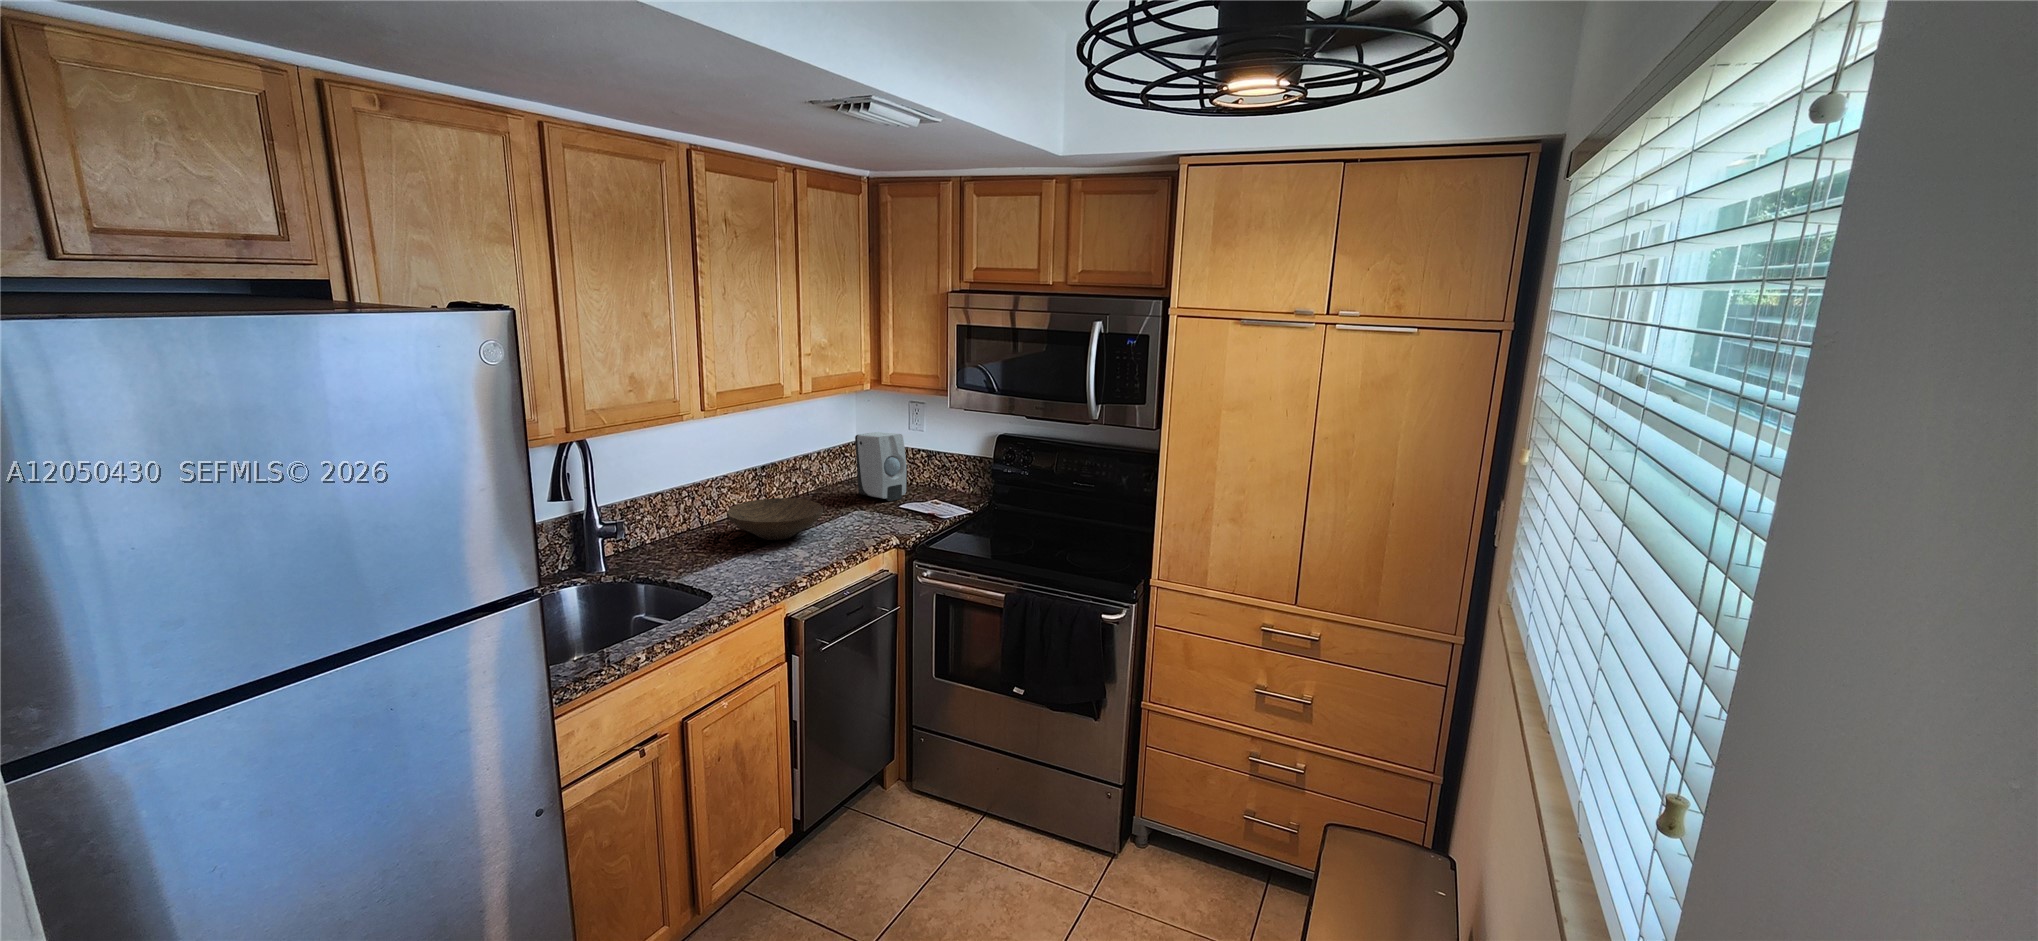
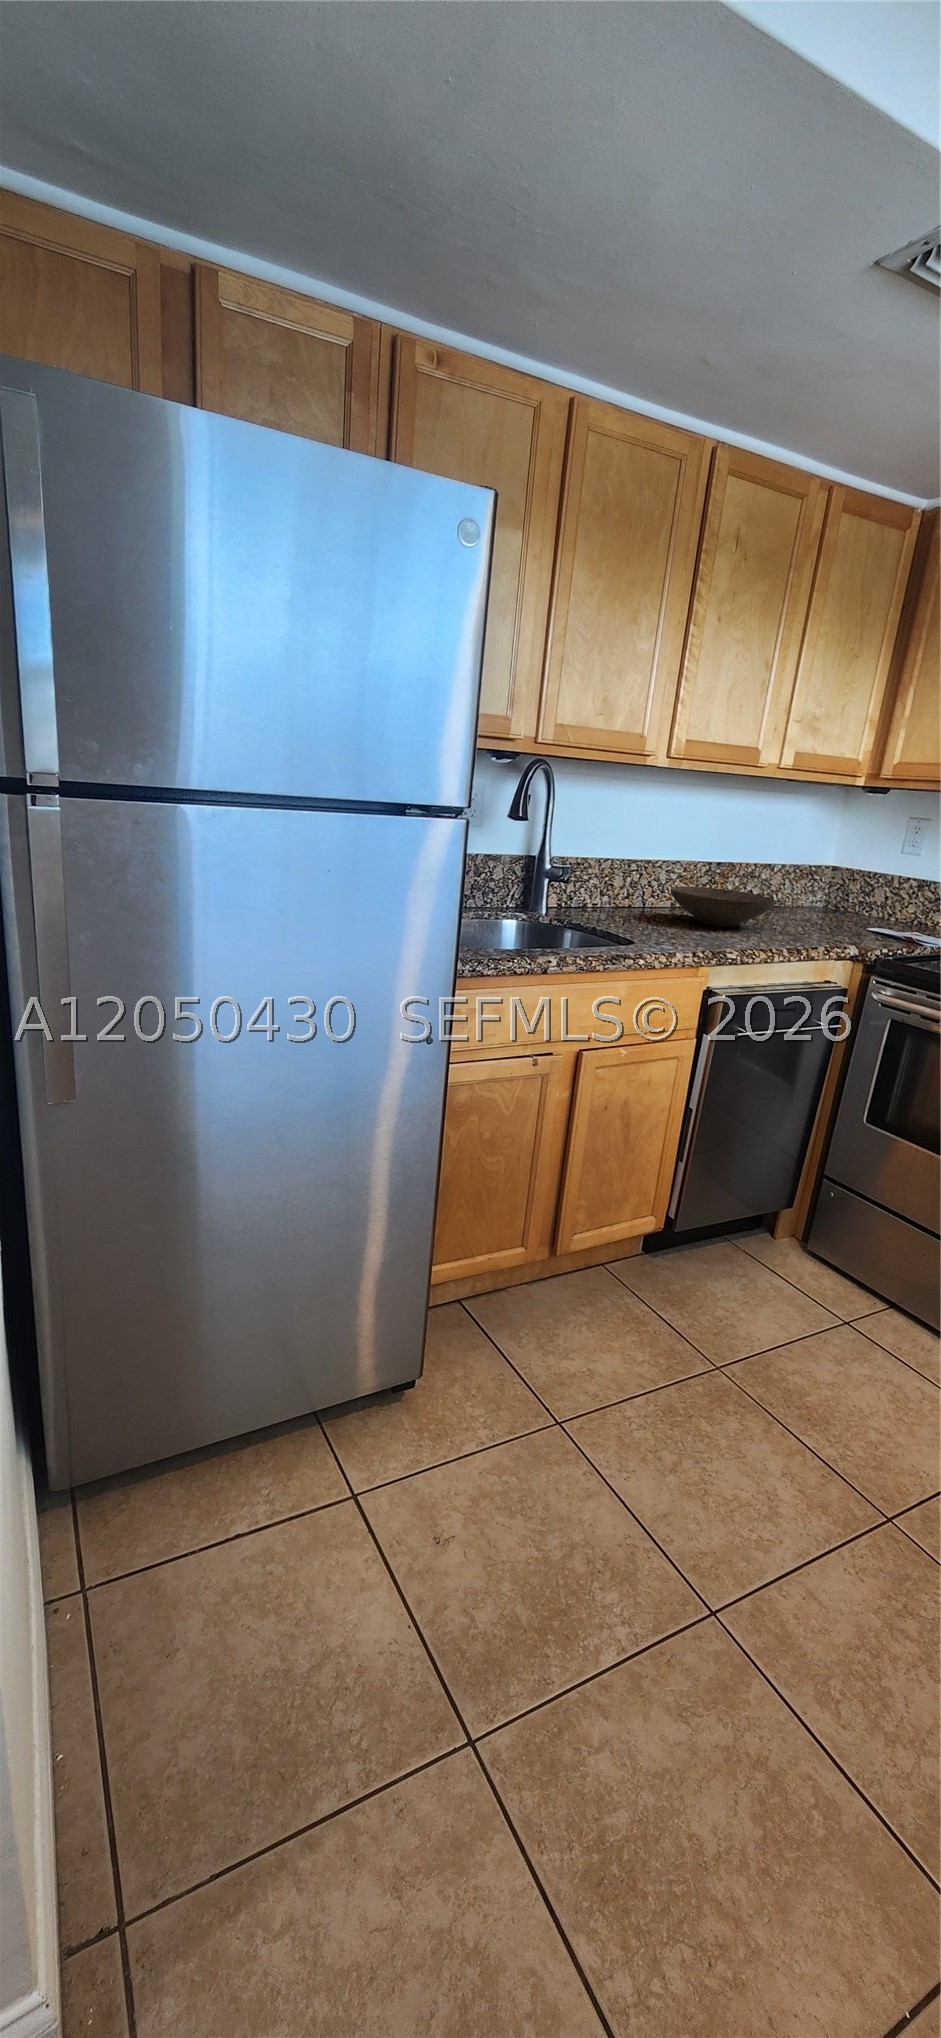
soap dispenser: present [855,432,907,501] -> none [821,846,893,926]

